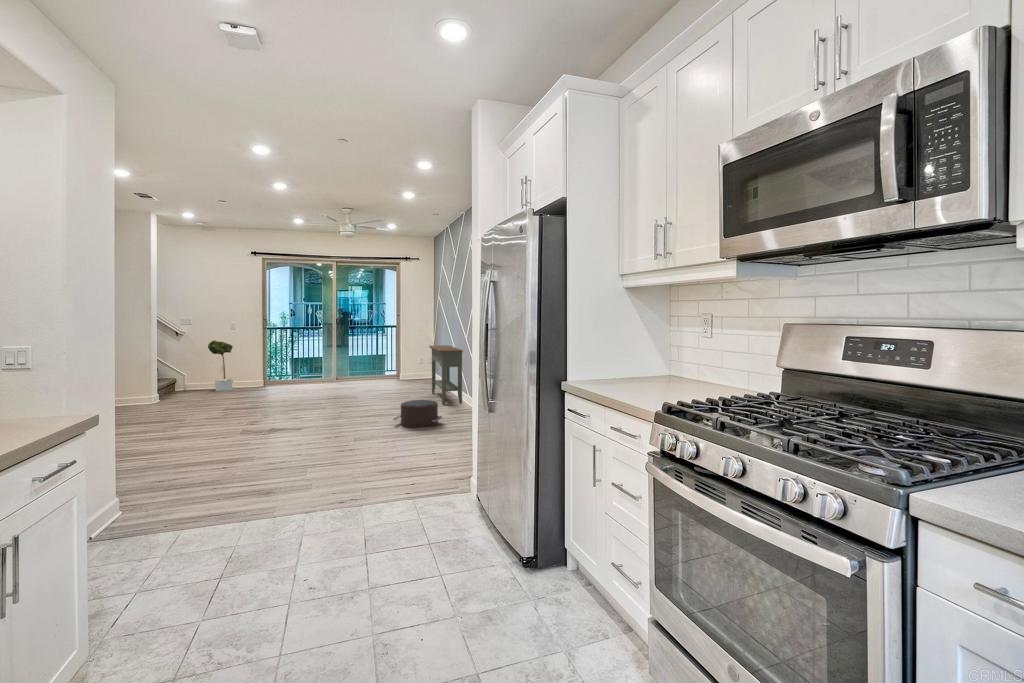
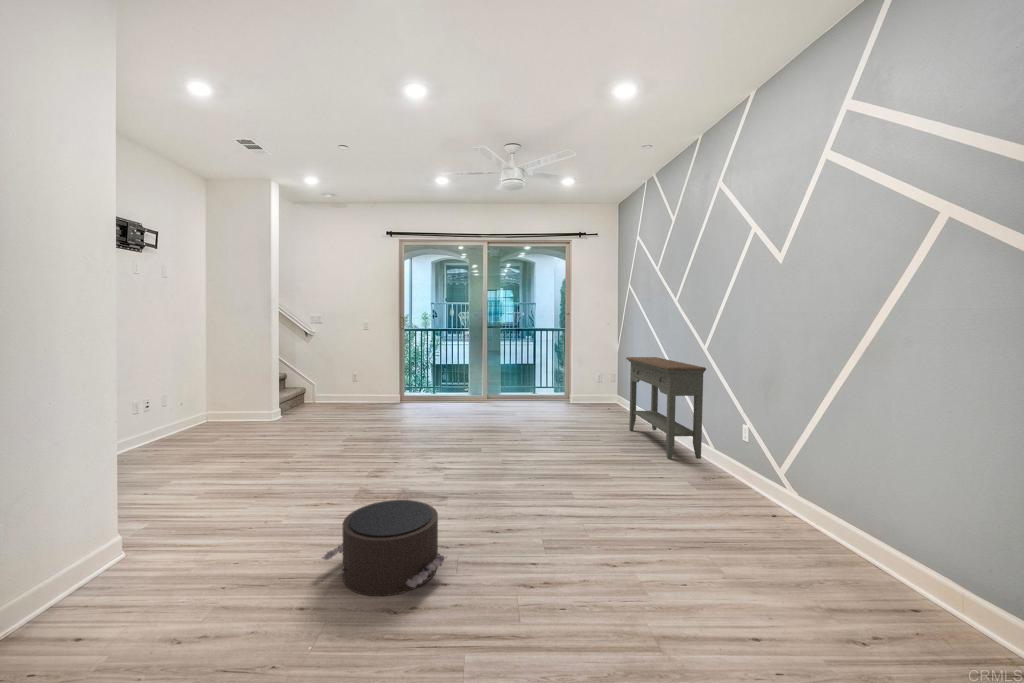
potted tree: present [208,341,235,391] -> none [337,343,367,408]
pouf: present [393,400,442,428] -> present [322,500,447,596]

